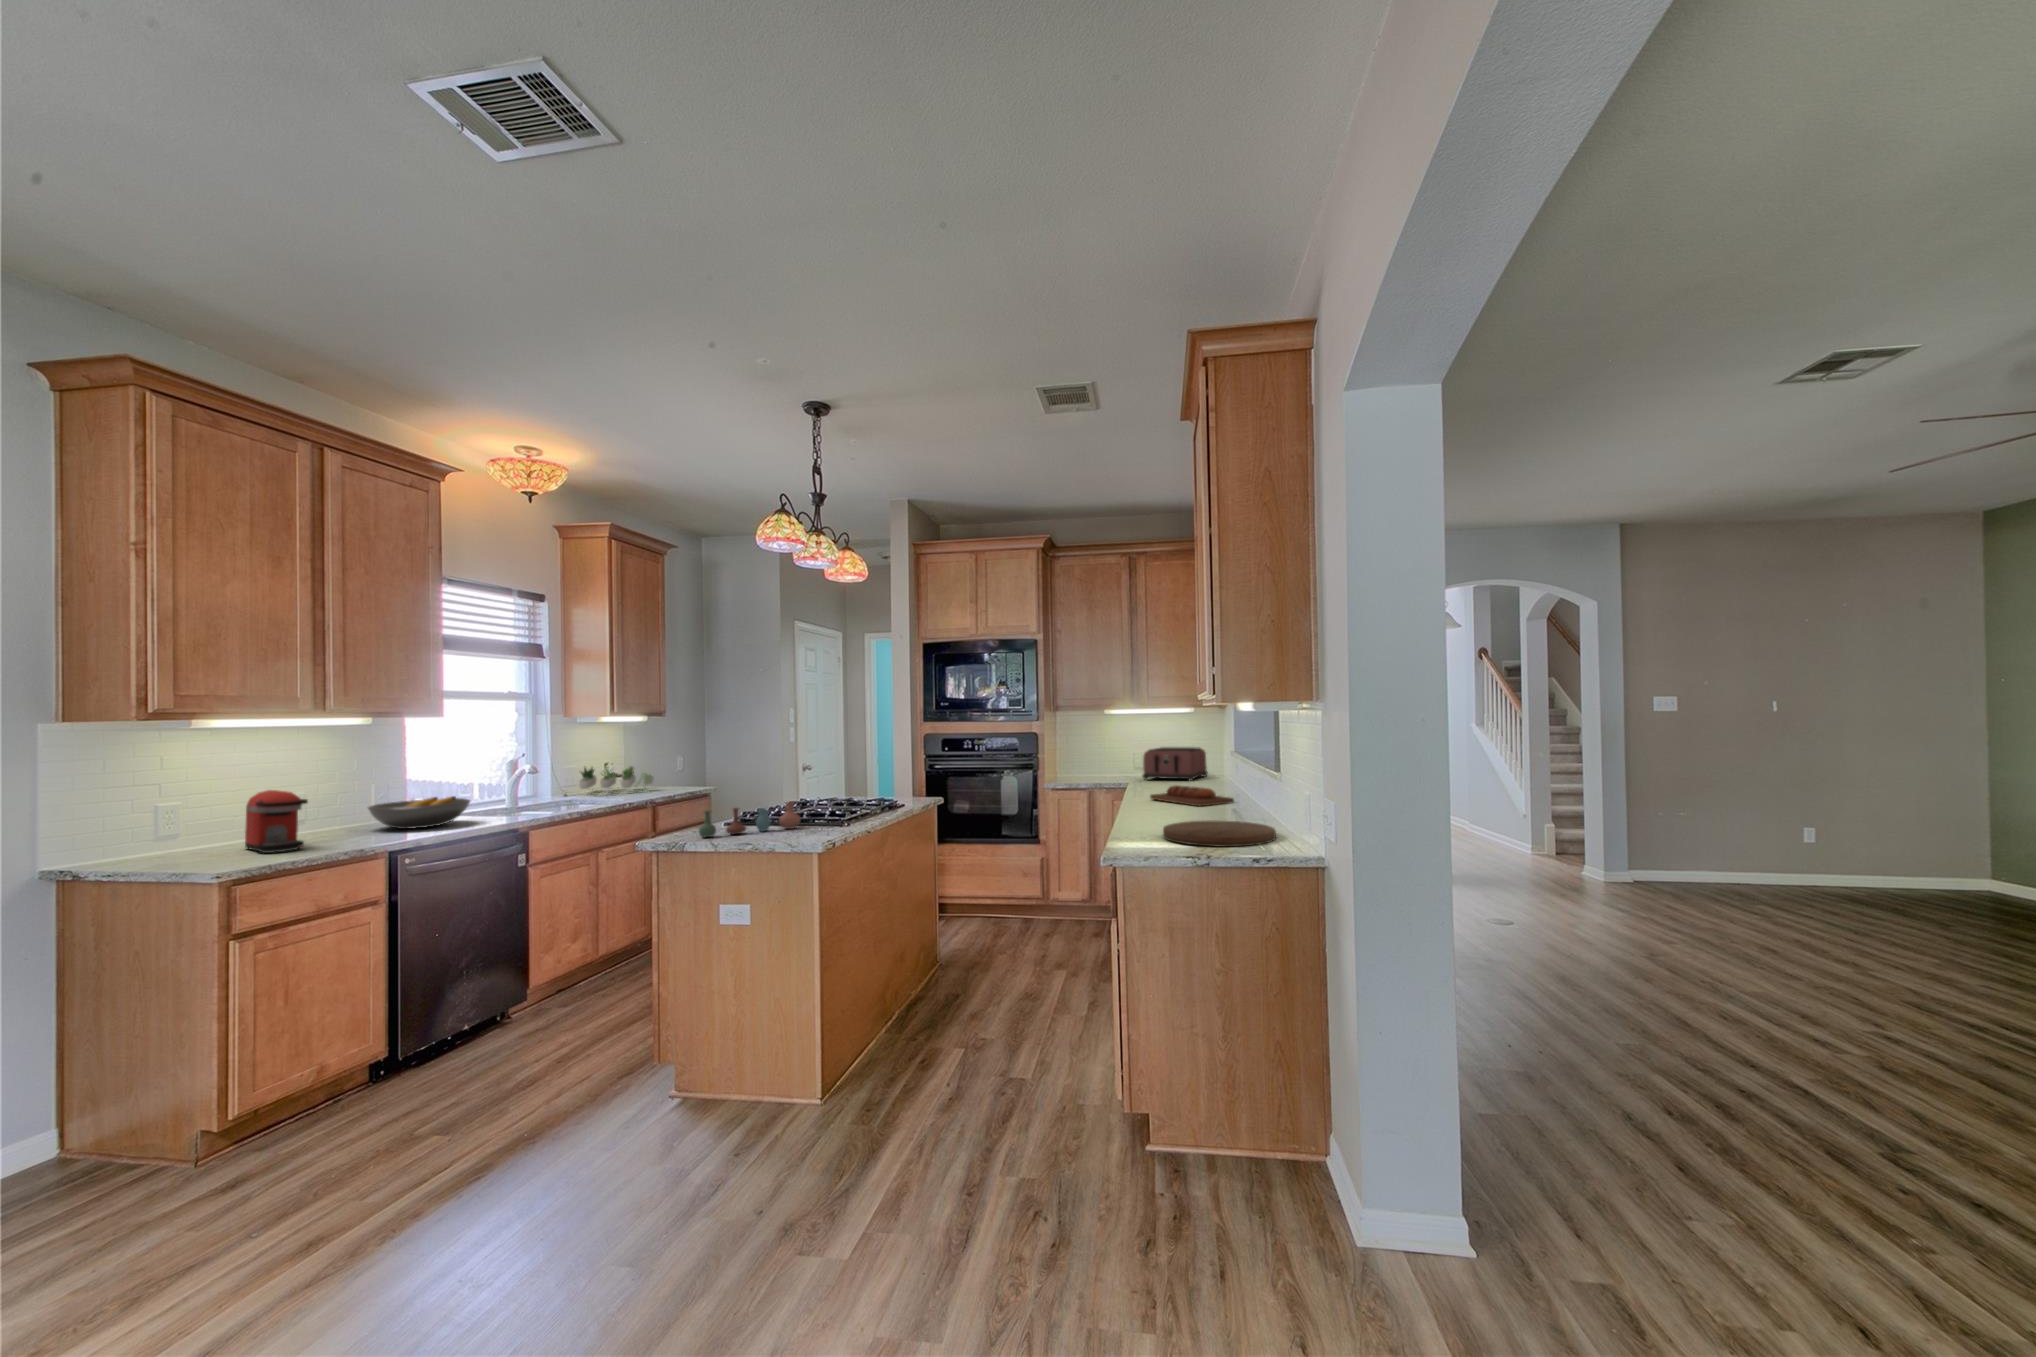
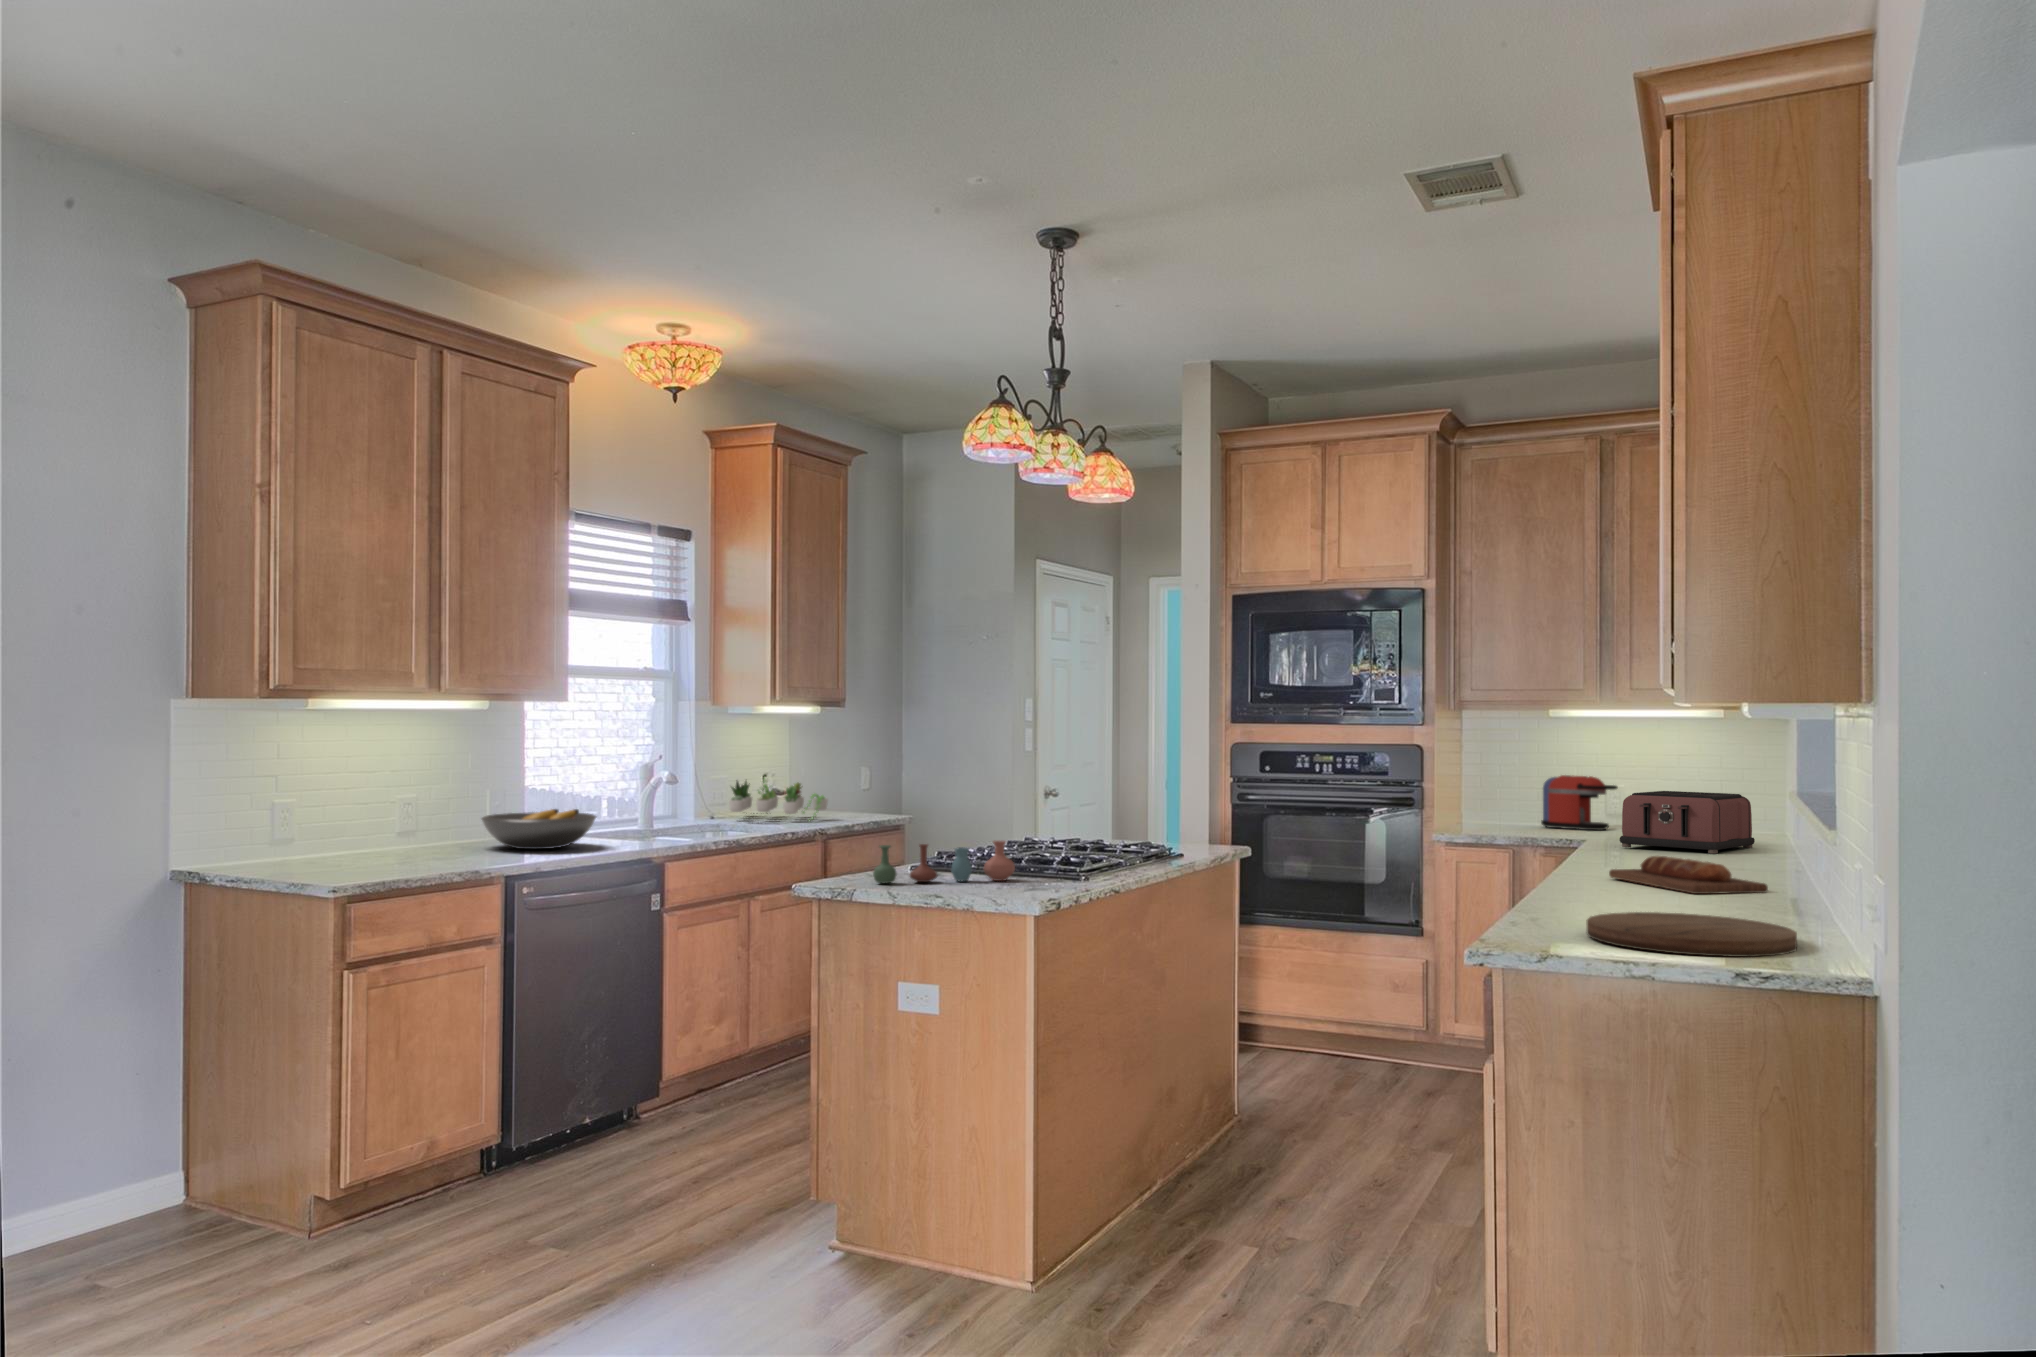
coffee maker: present [245,790,308,853] -> present [1541,775,1618,830]

